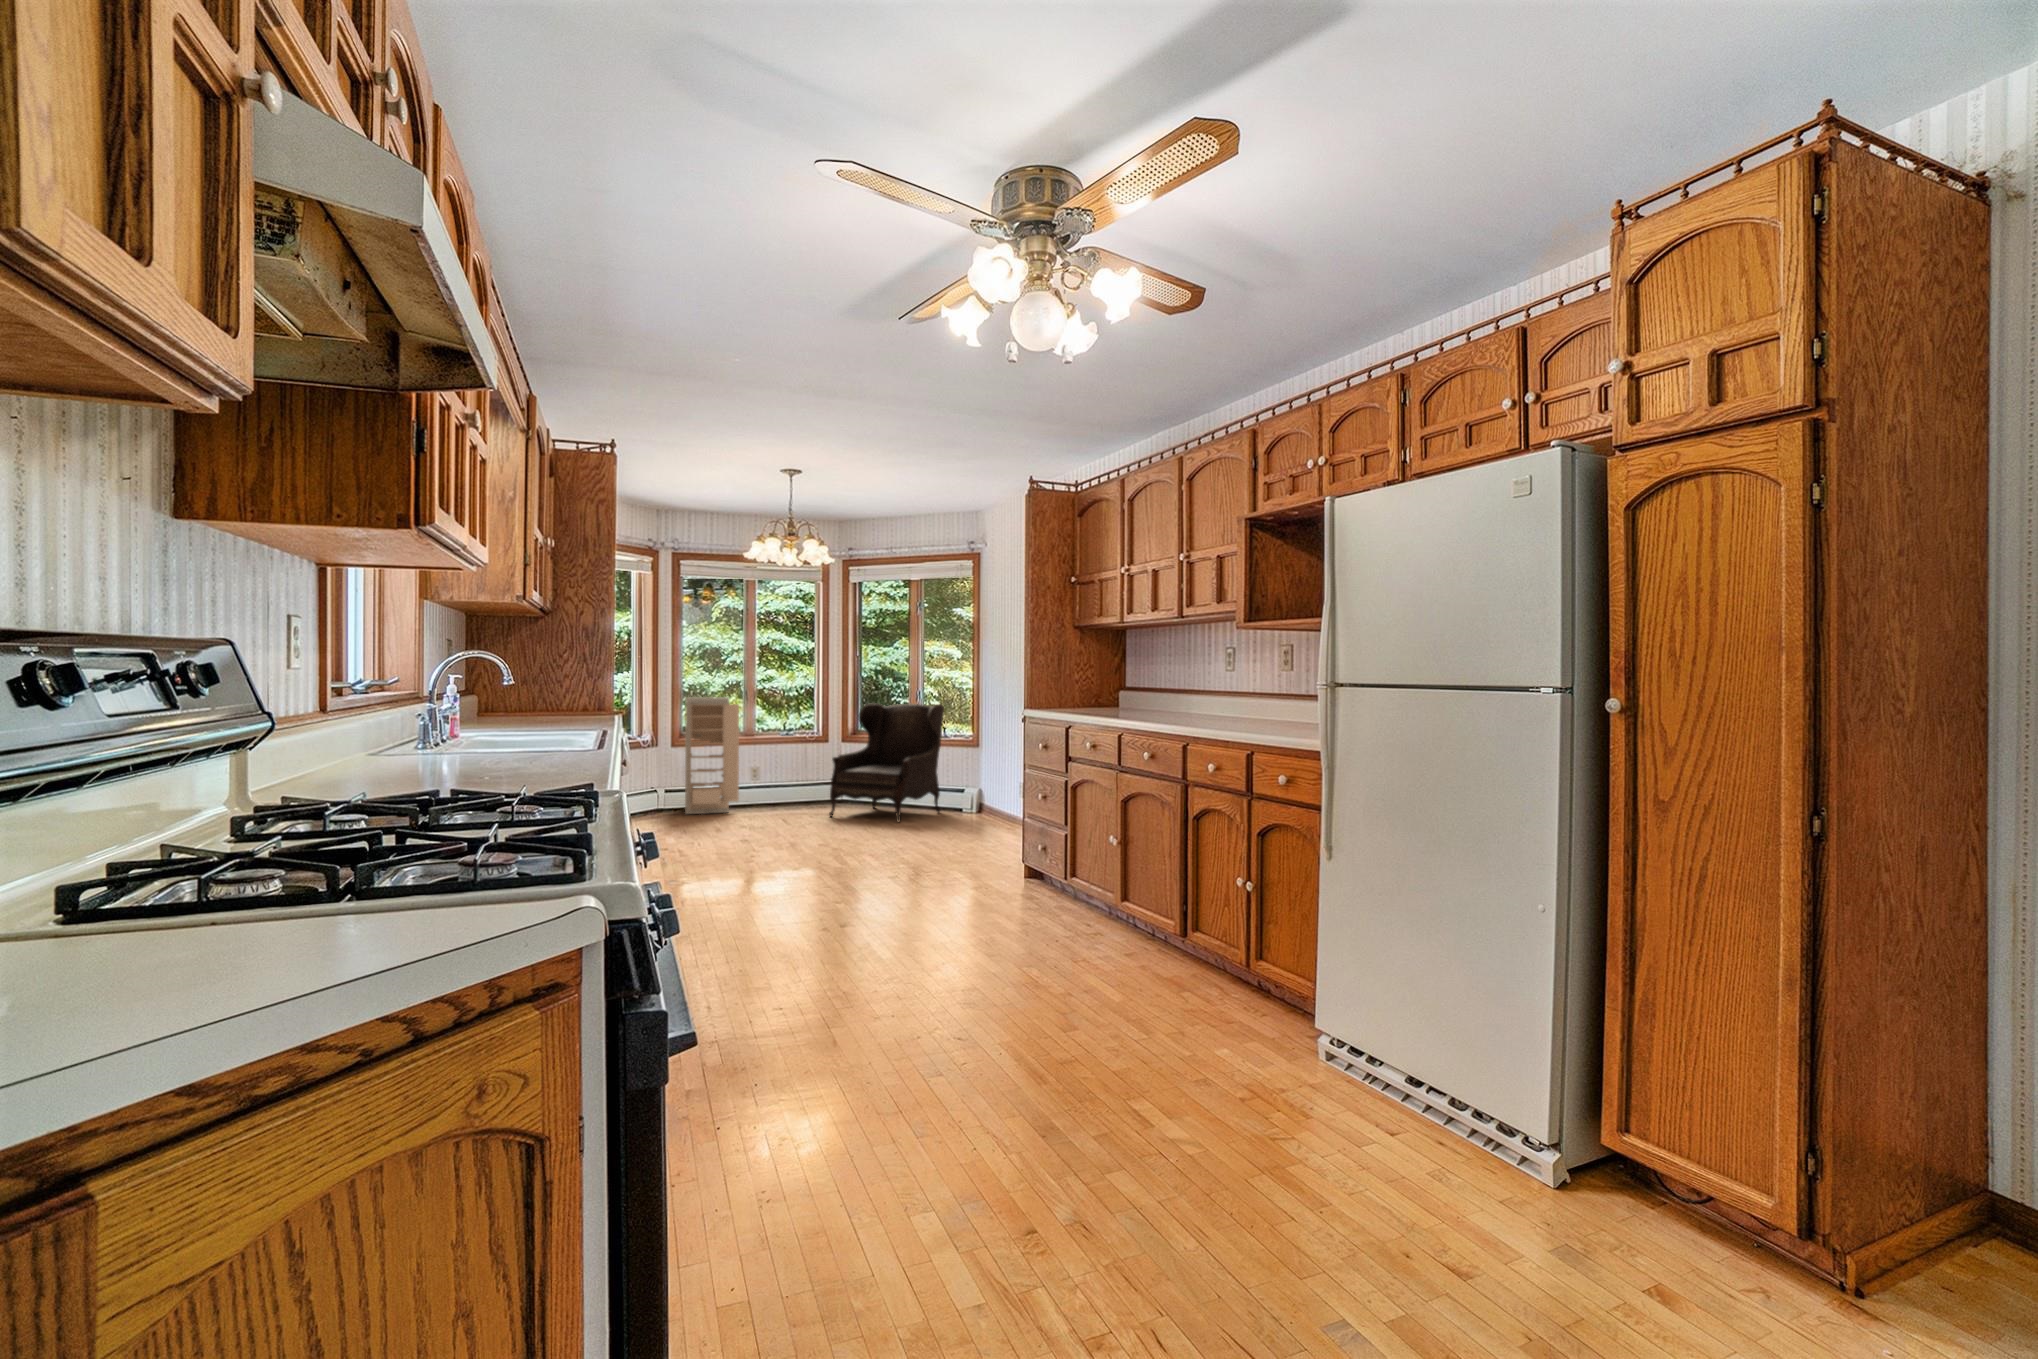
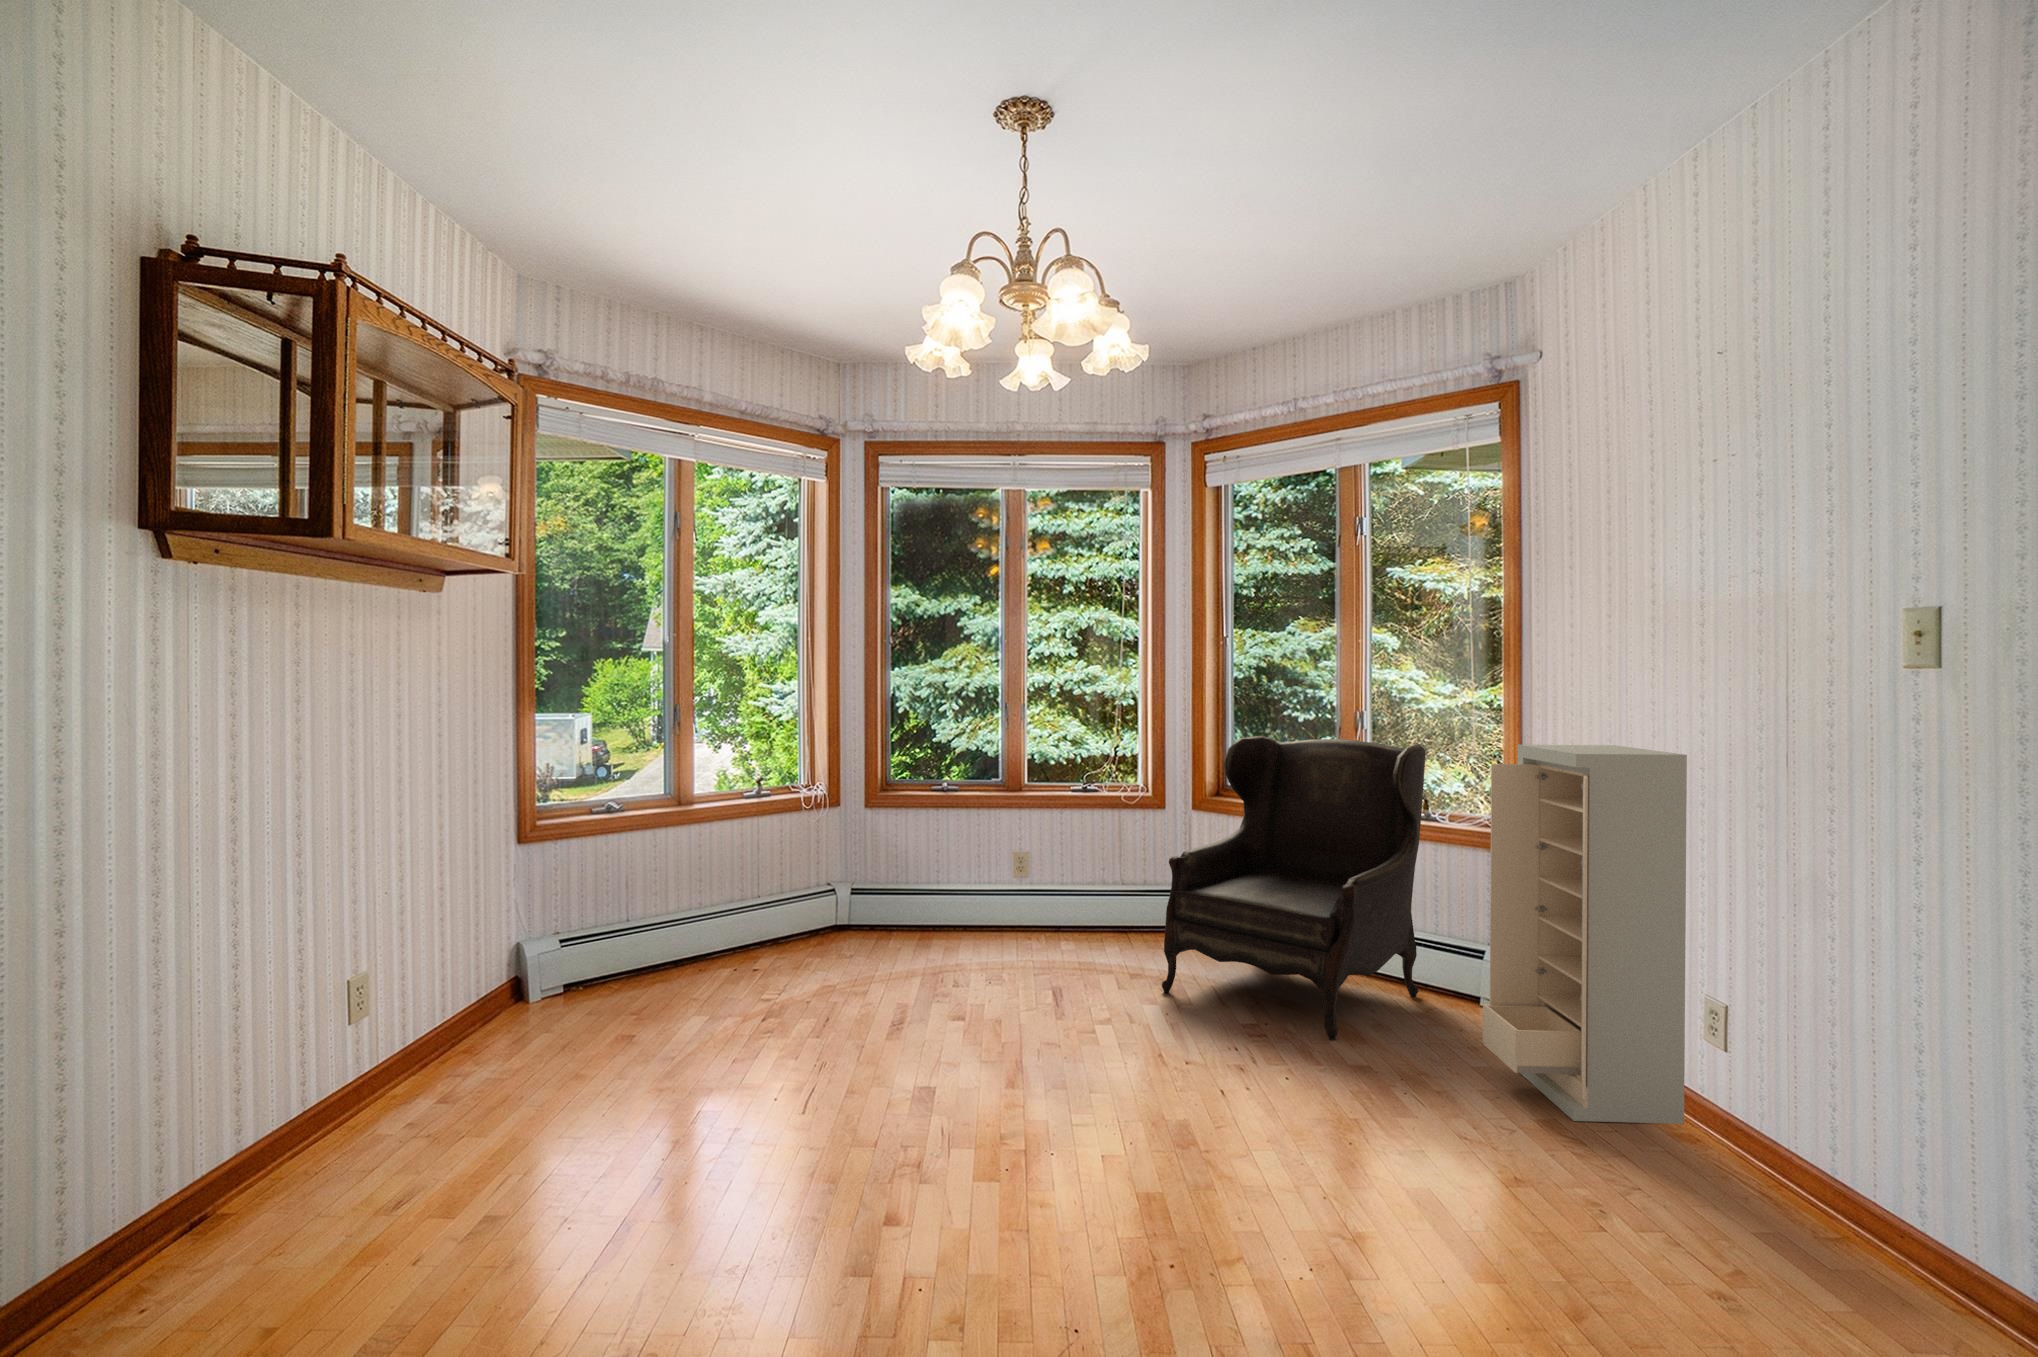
storage cabinet: present [685,697,739,814] -> present [1483,745,1687,1124]

